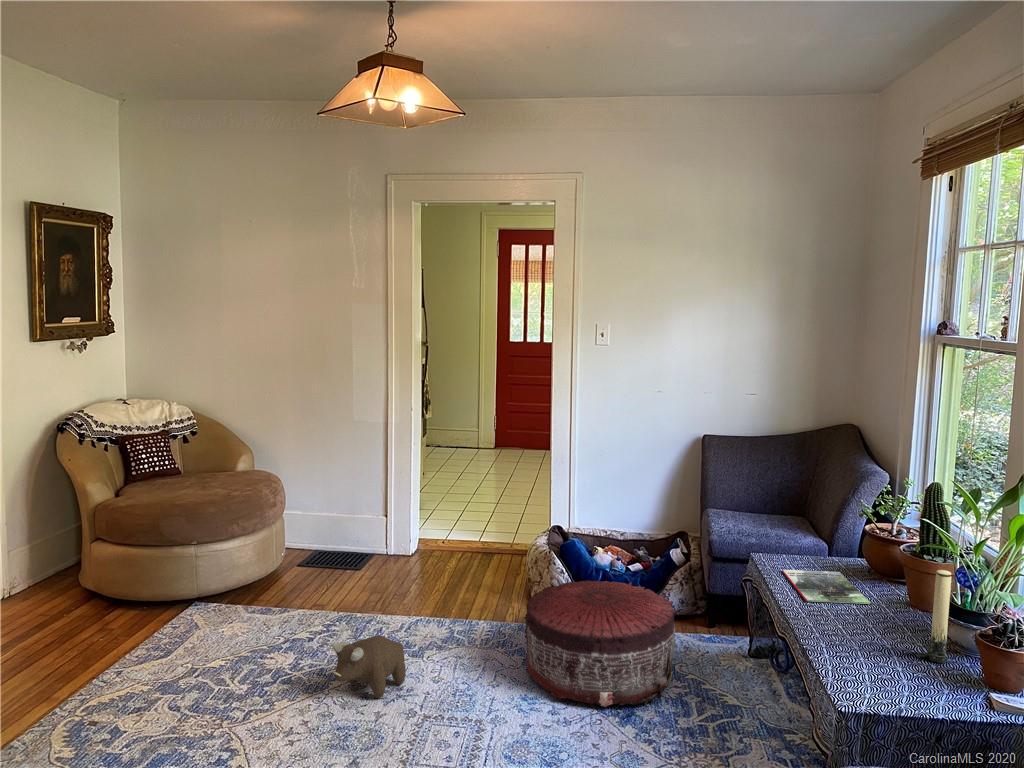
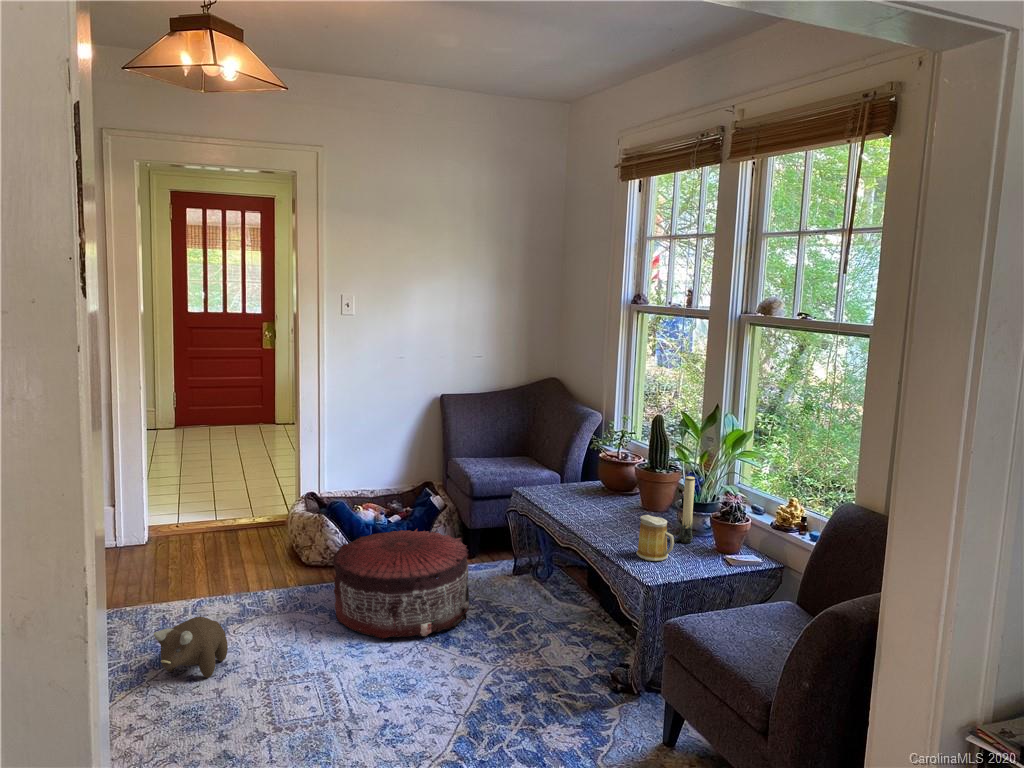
magazine: present [782,570,870,604] -> none [550,493,623,517]
mug: none [846,614,898,680] -> present [636,515,674,561]

